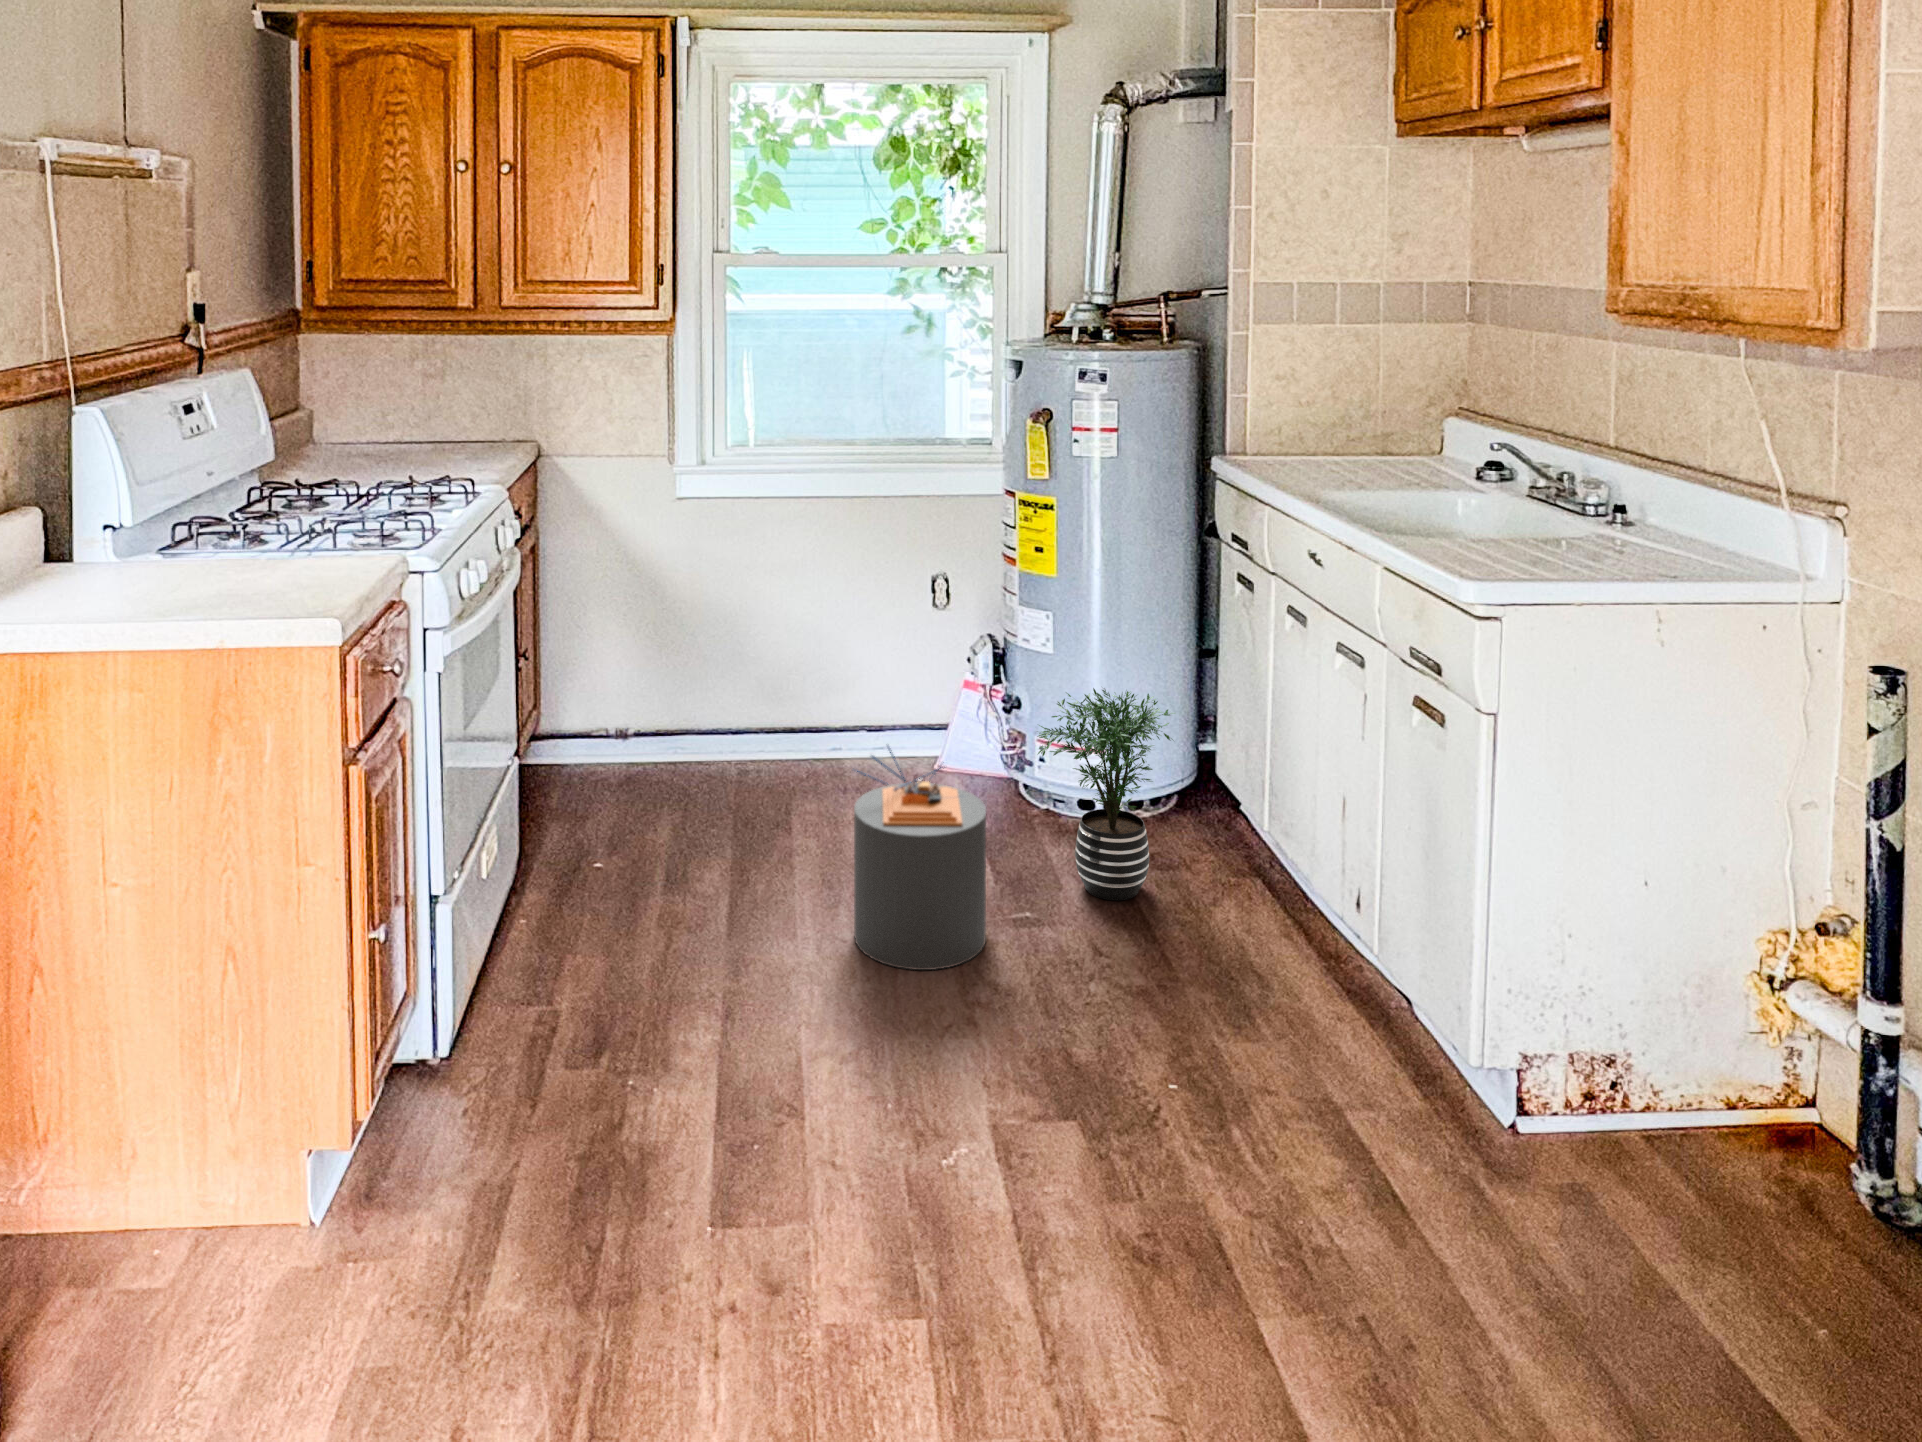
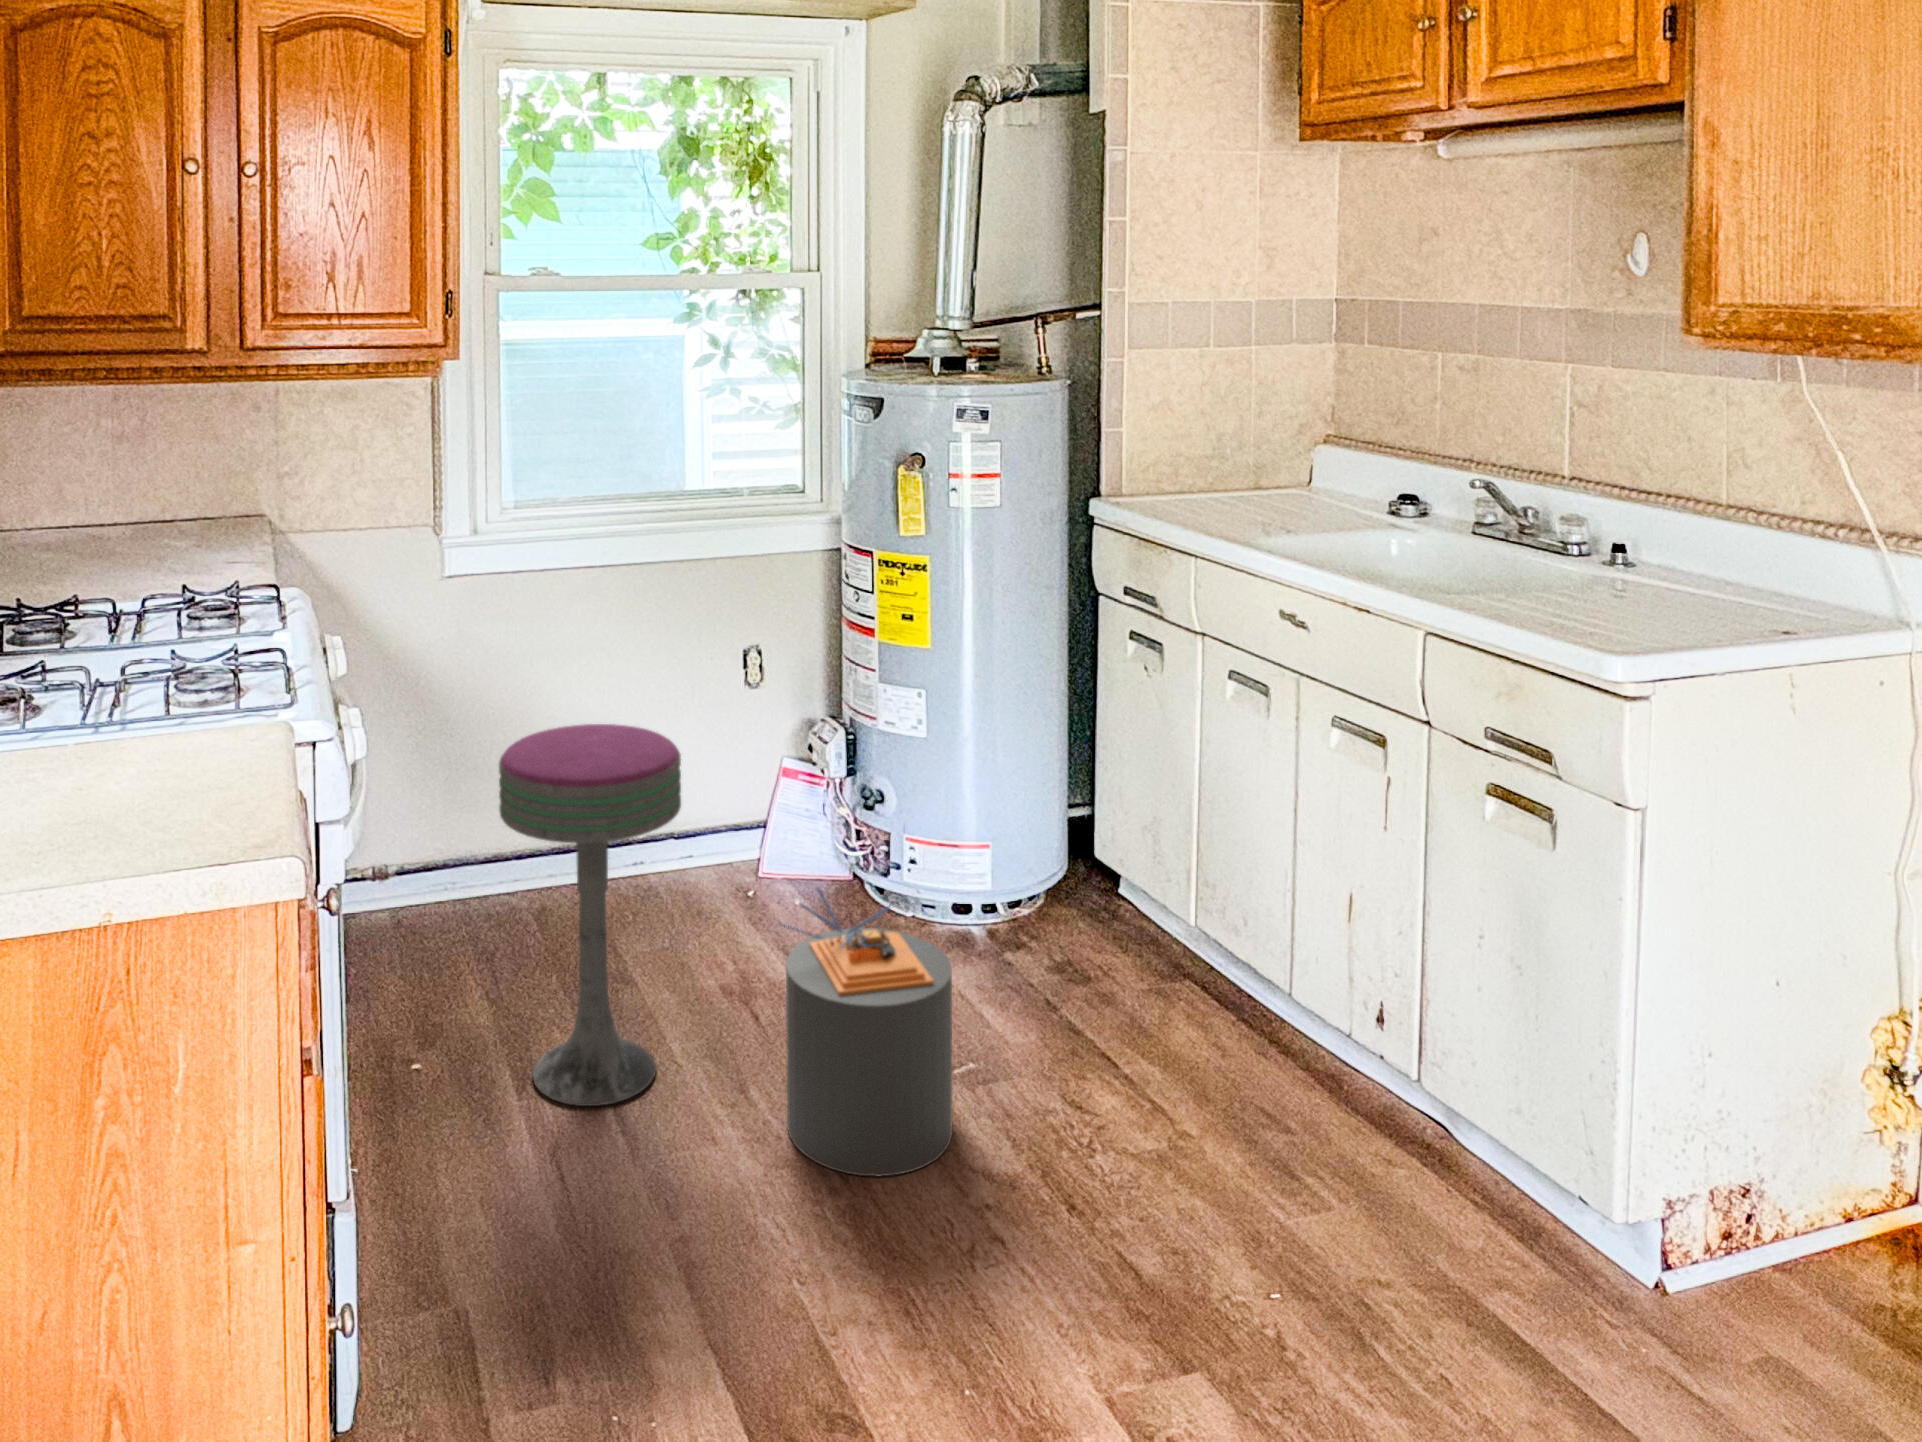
bar stool: none [656,608,798,898] -> present [499,724,681,1106]
potted plant: present [1037,688,1173,900] -> none [963,785,1134,1044]

